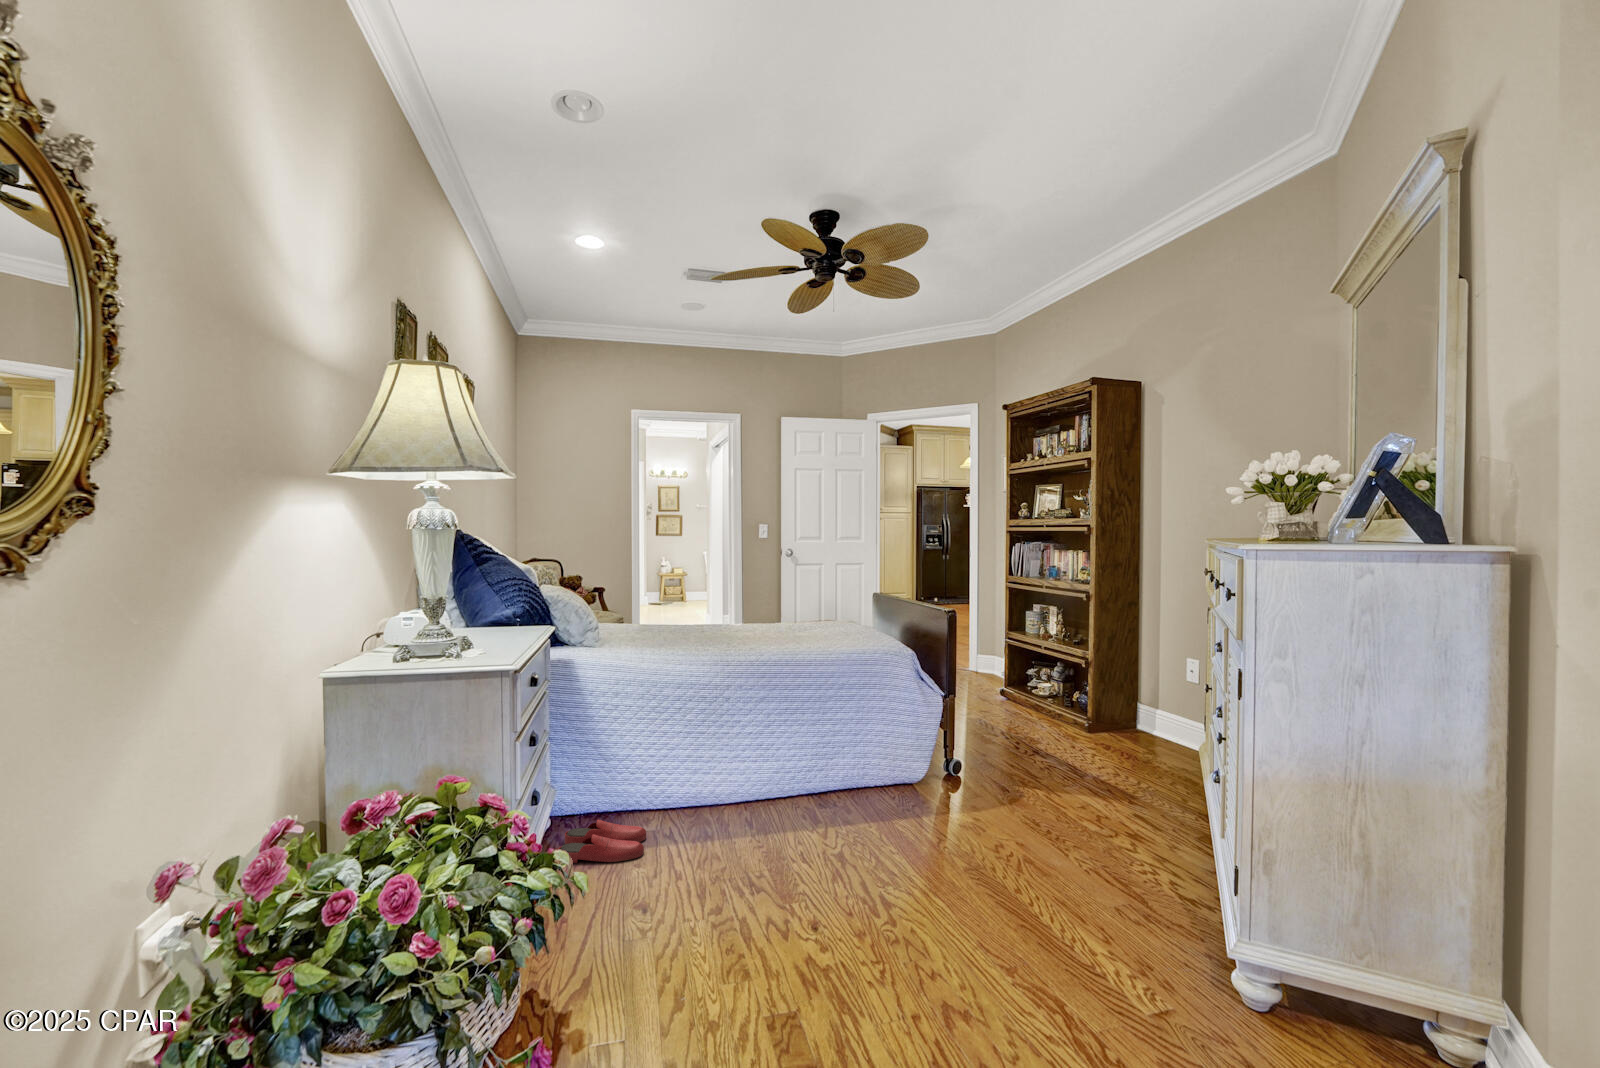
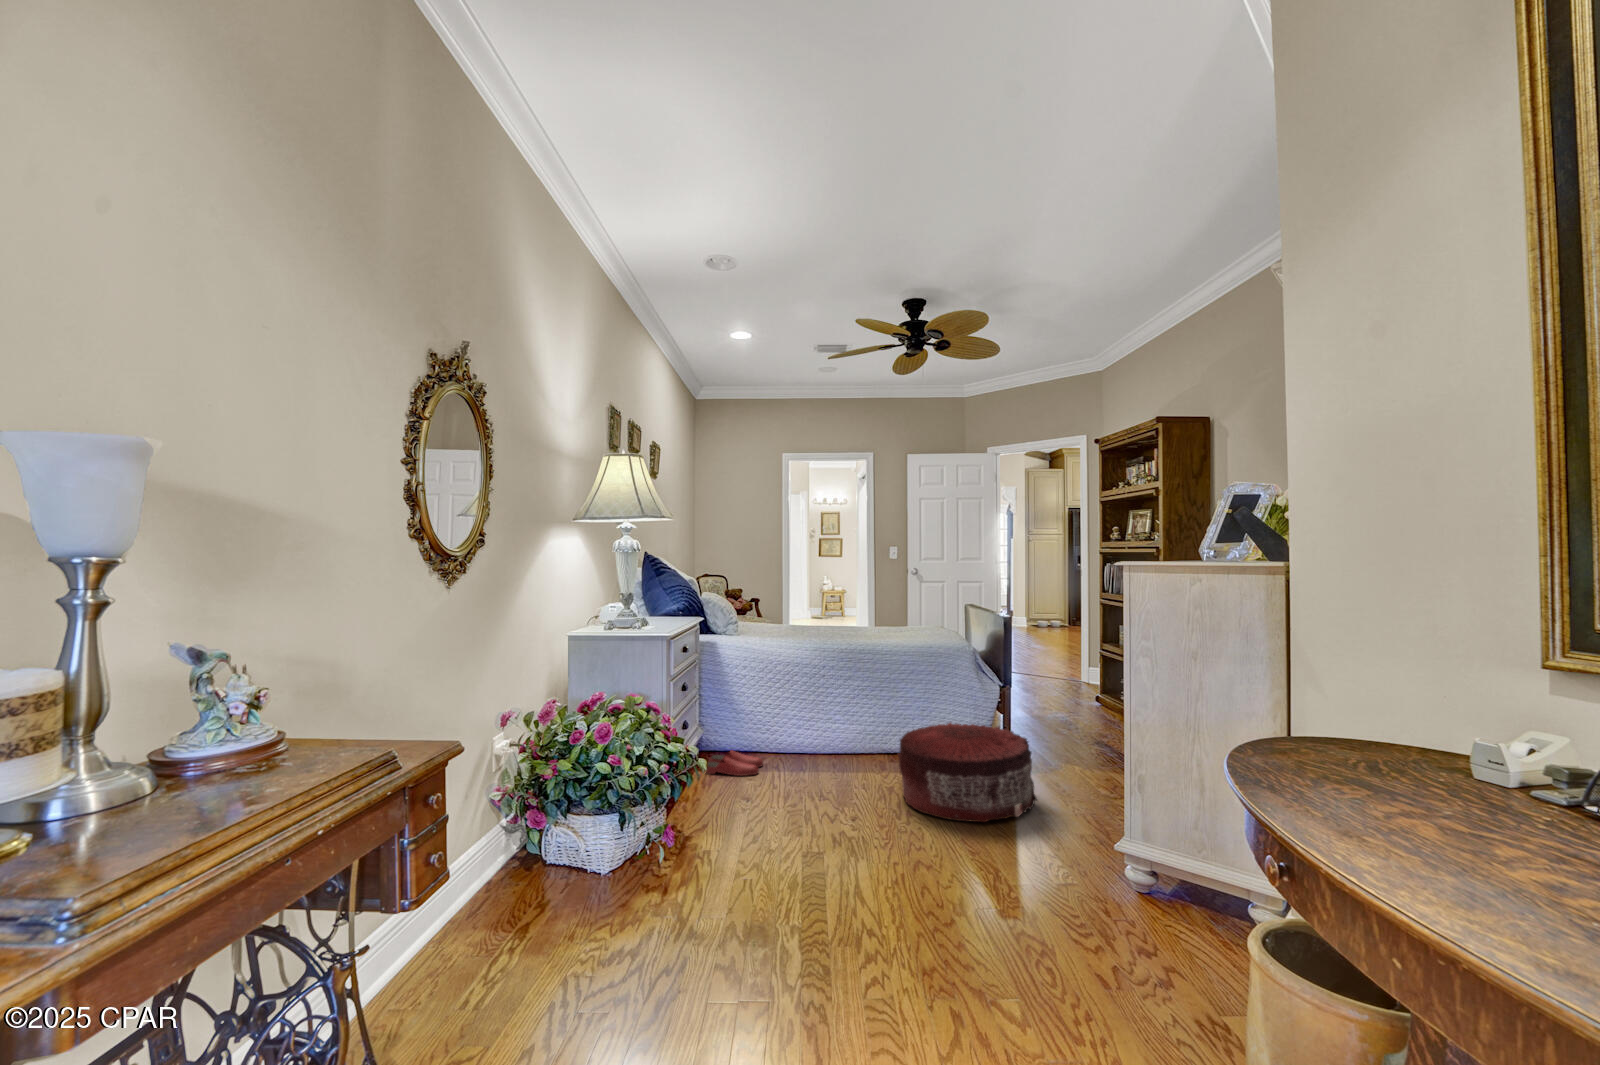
pouf: none [855,757,1040,910] -> present [898,723,1037,822]

